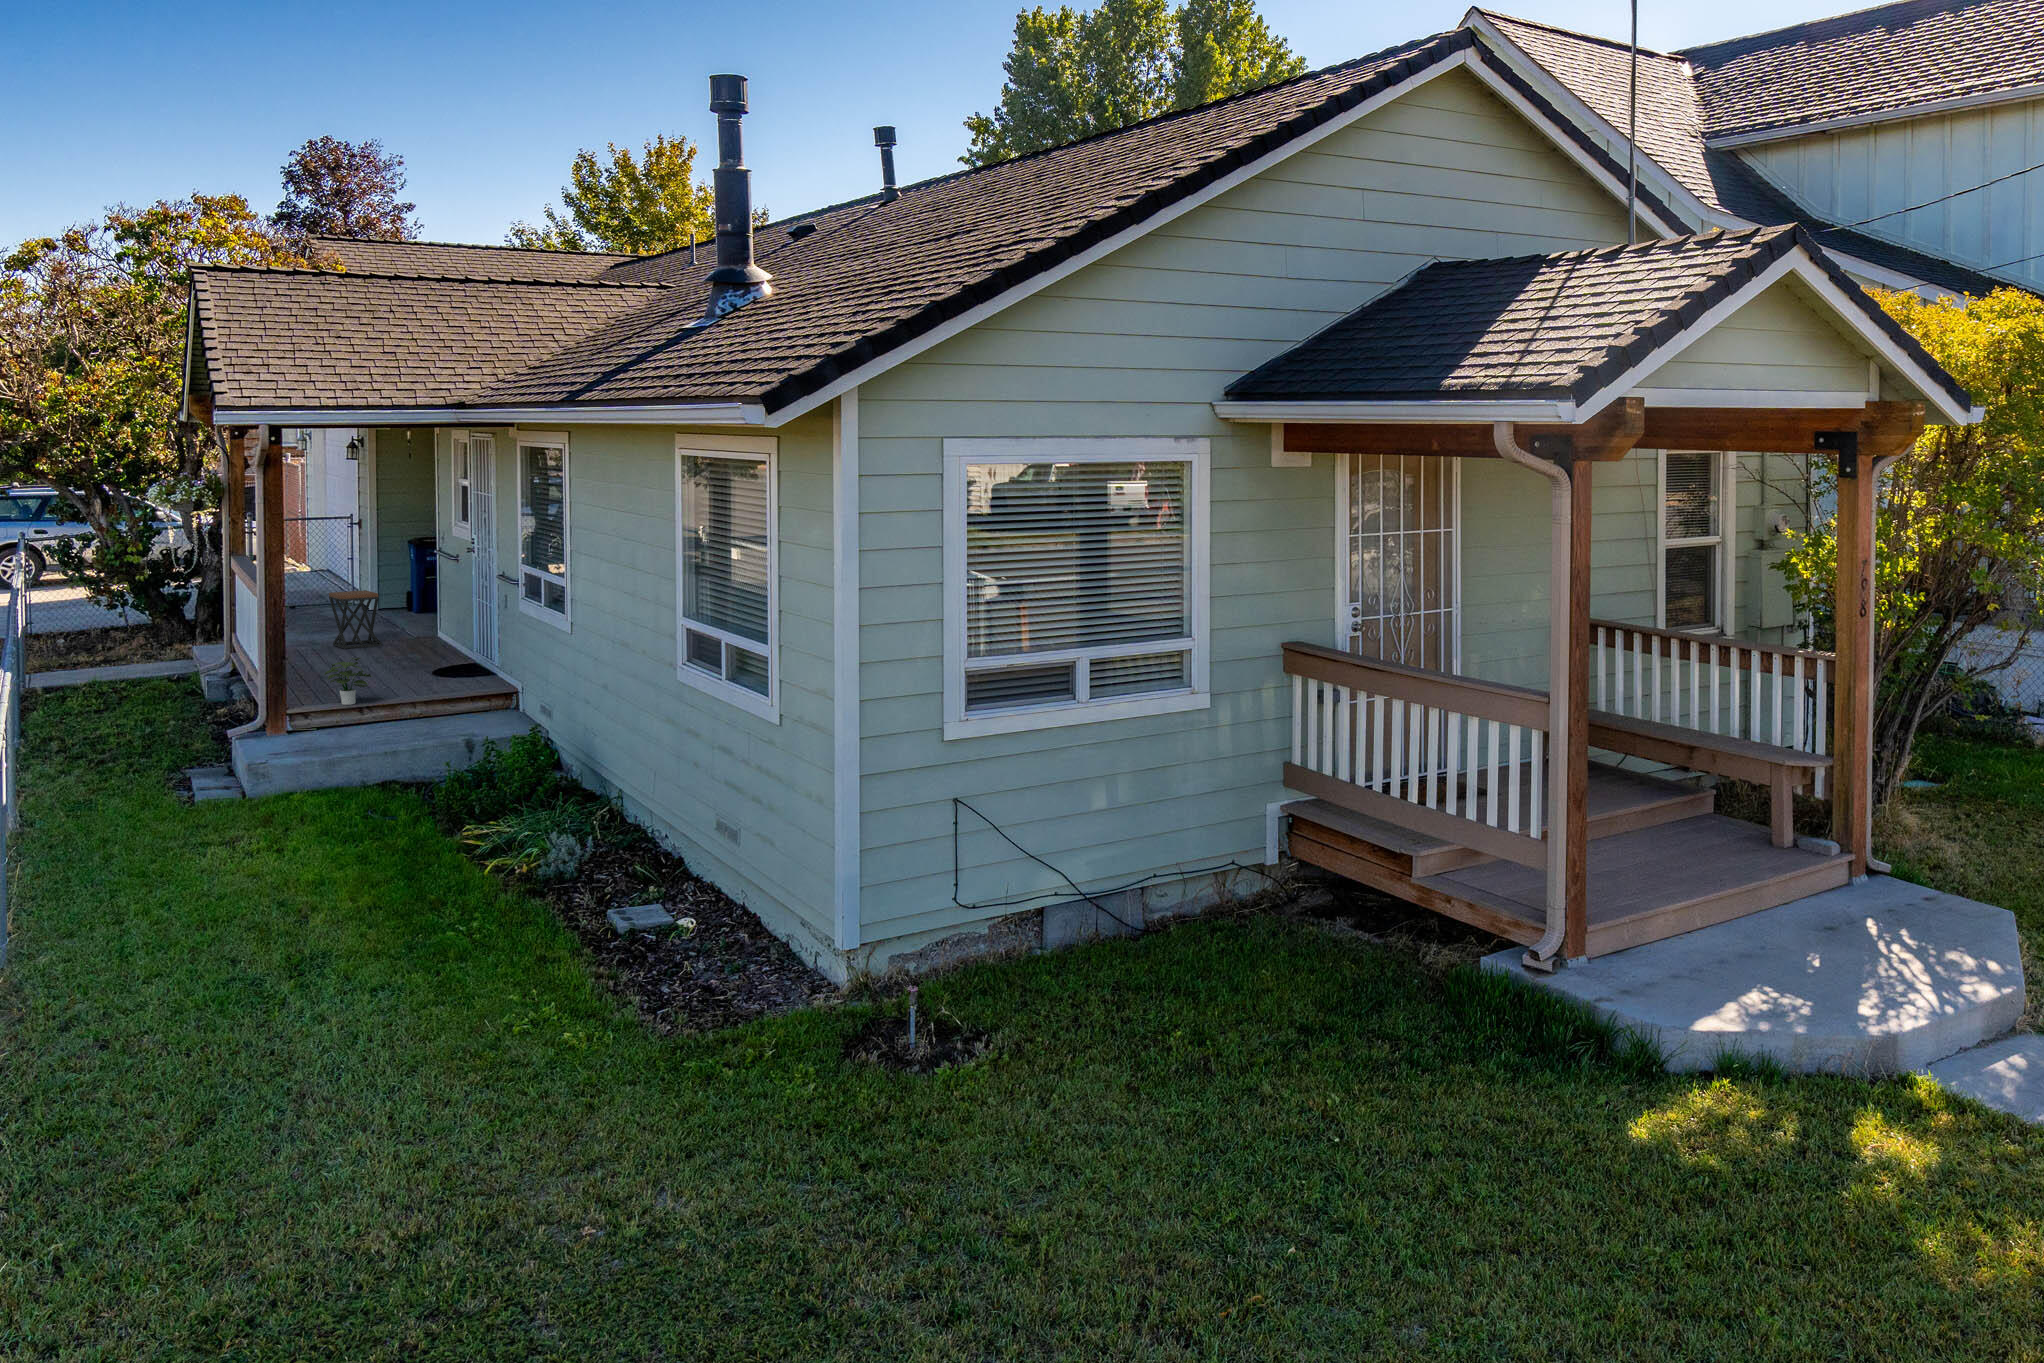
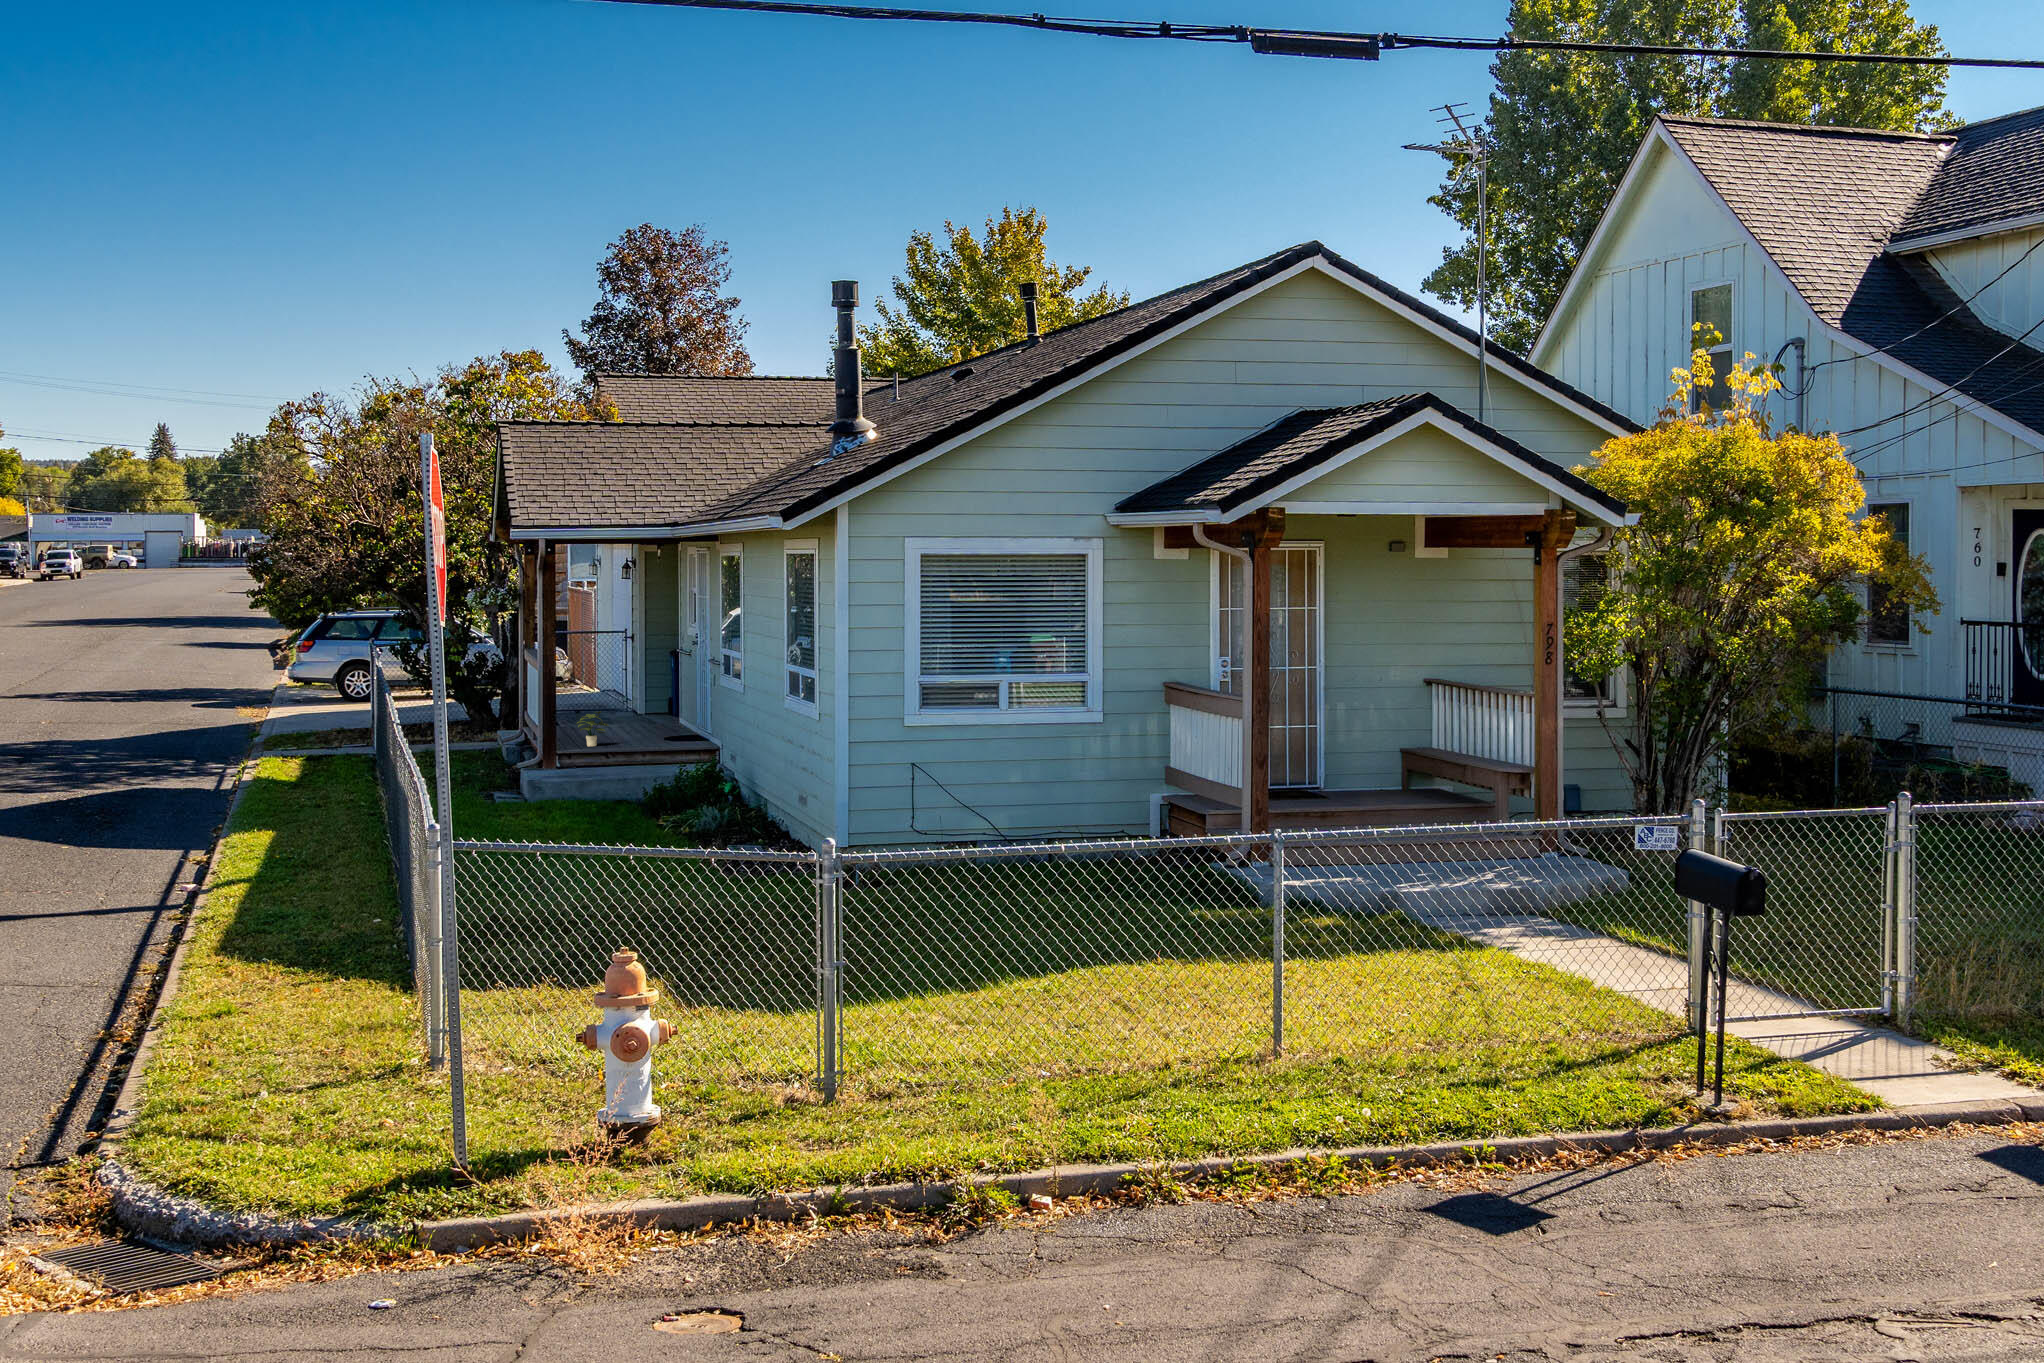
stool: present [329,590,382,649] -> none [592,675,630,721]

